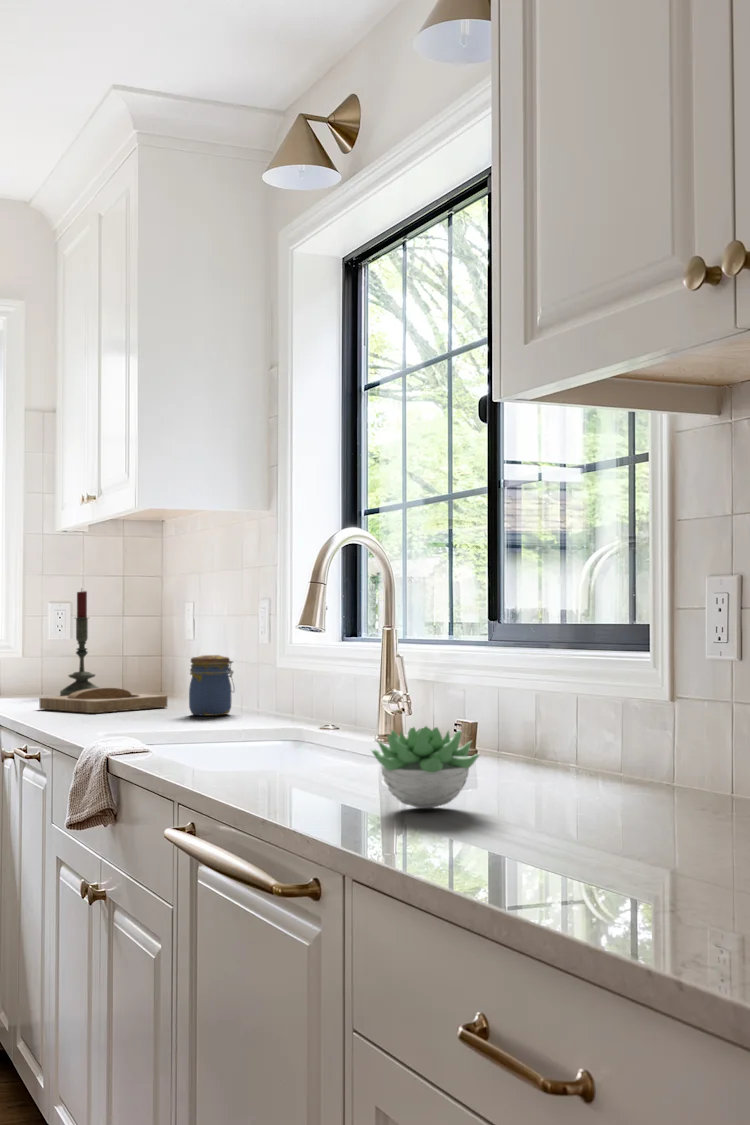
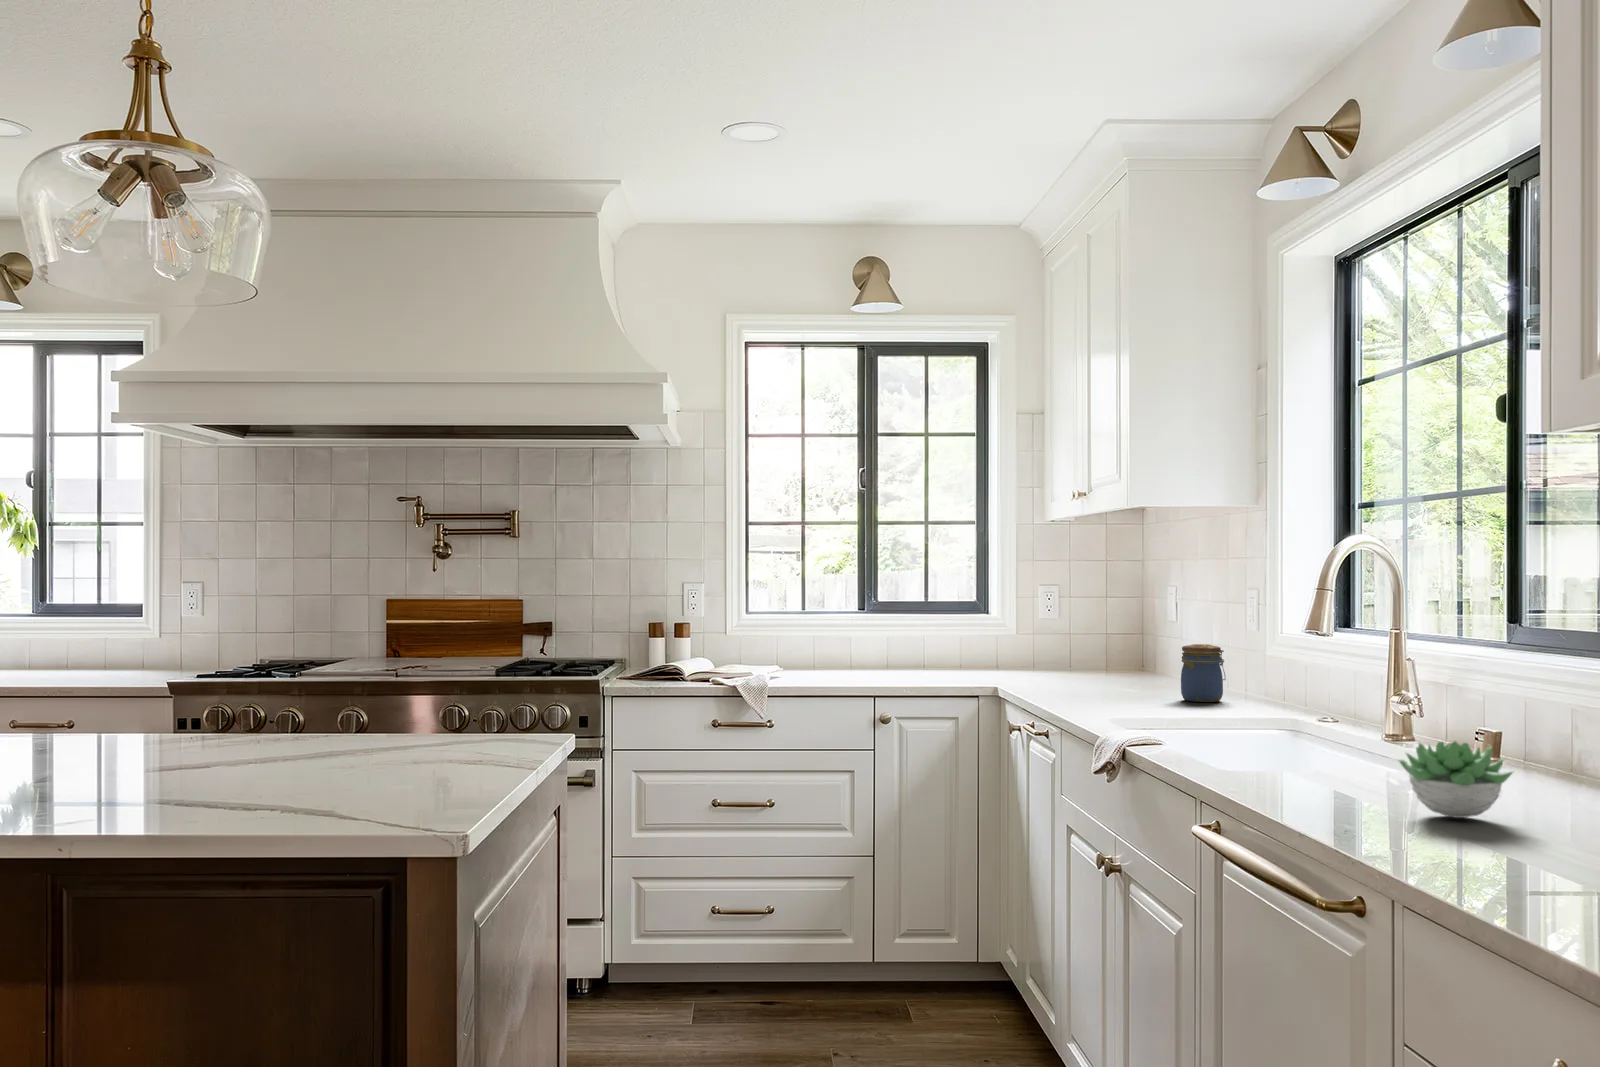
candle: present [60,591,99,696] -> none [1047,573,1087,674]
tray: present [39,688,167,713] -> none [1037,670,1156,694]

